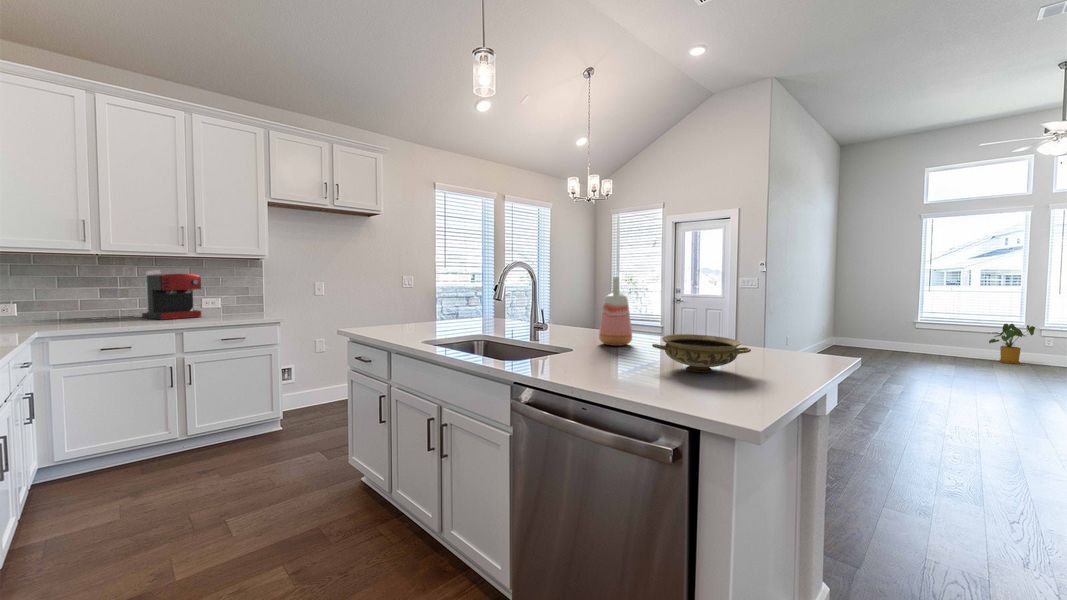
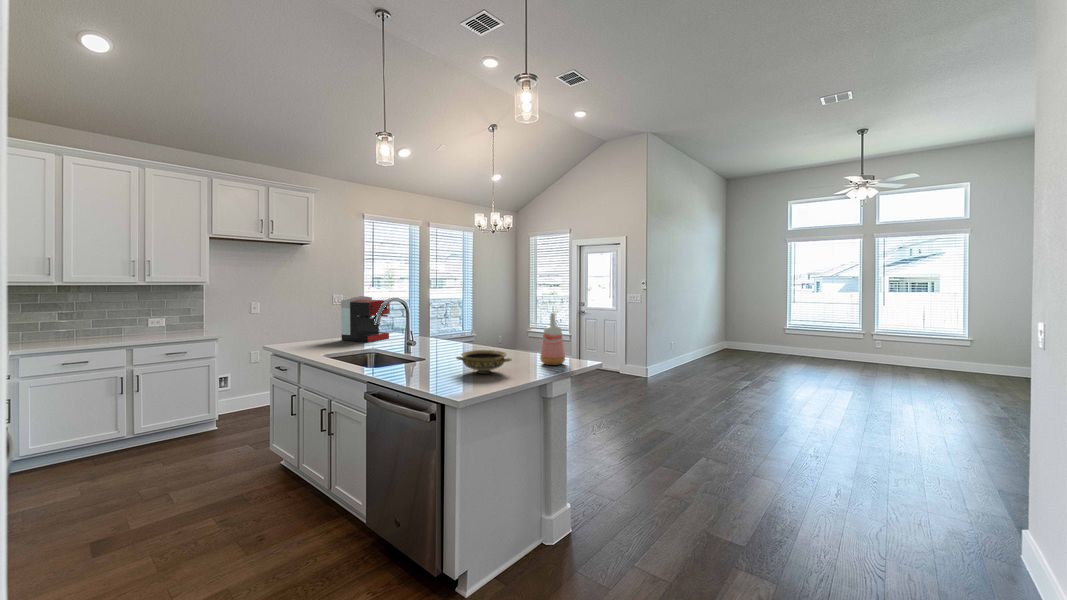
coffee maker: present [142,270,201,320] -> present [341,296,390,342]
vase: present [599,277,632,346] -> present [540,313,565,365]
house plant: present [989,324,1035,364] -> none [836,331,871,364]

